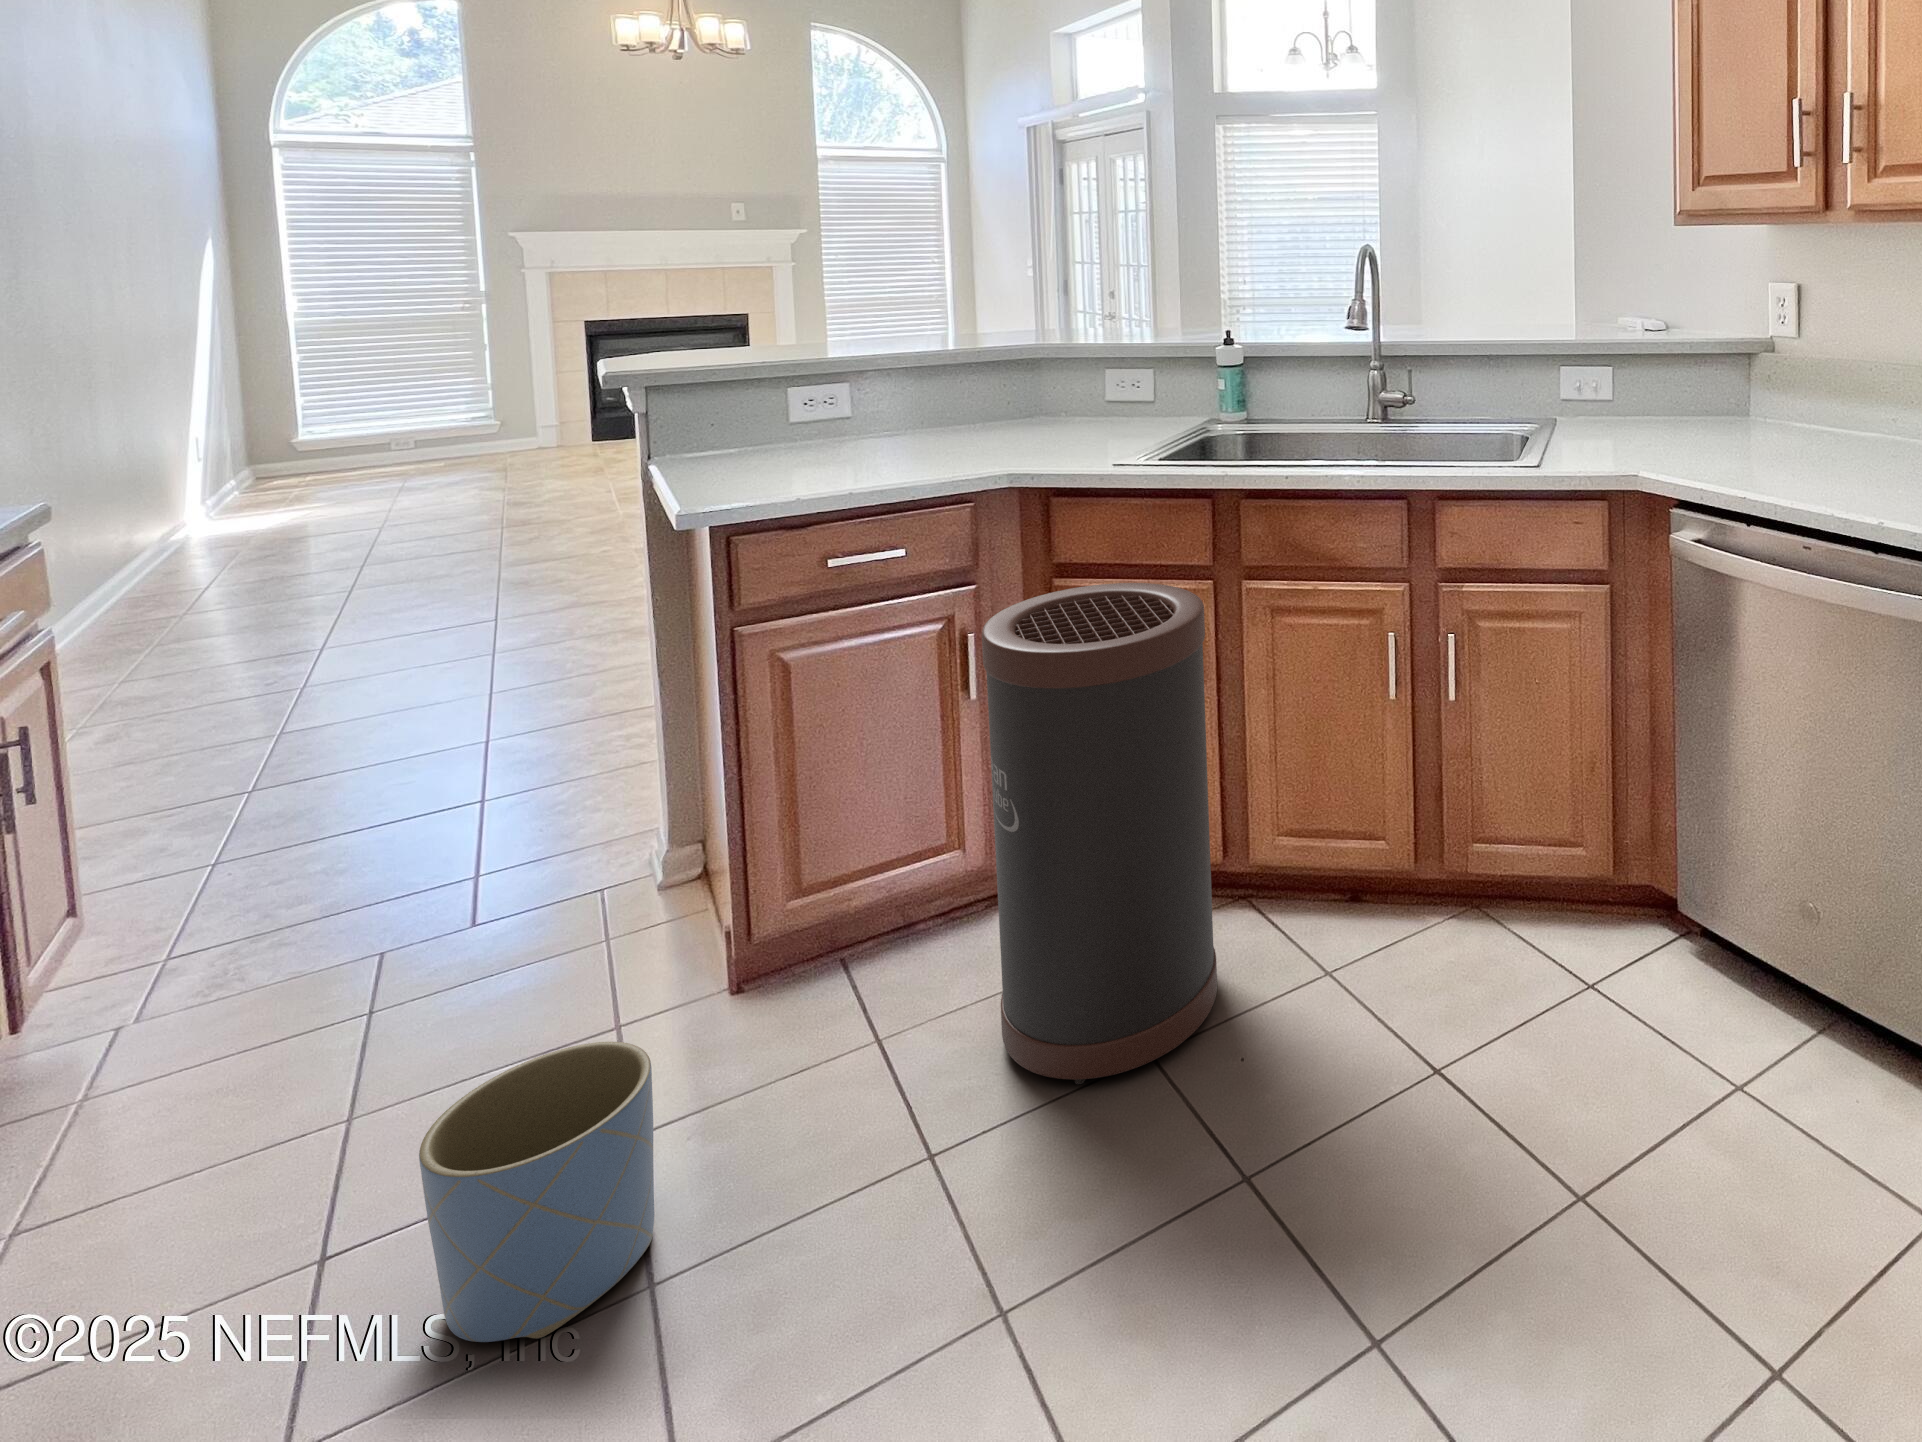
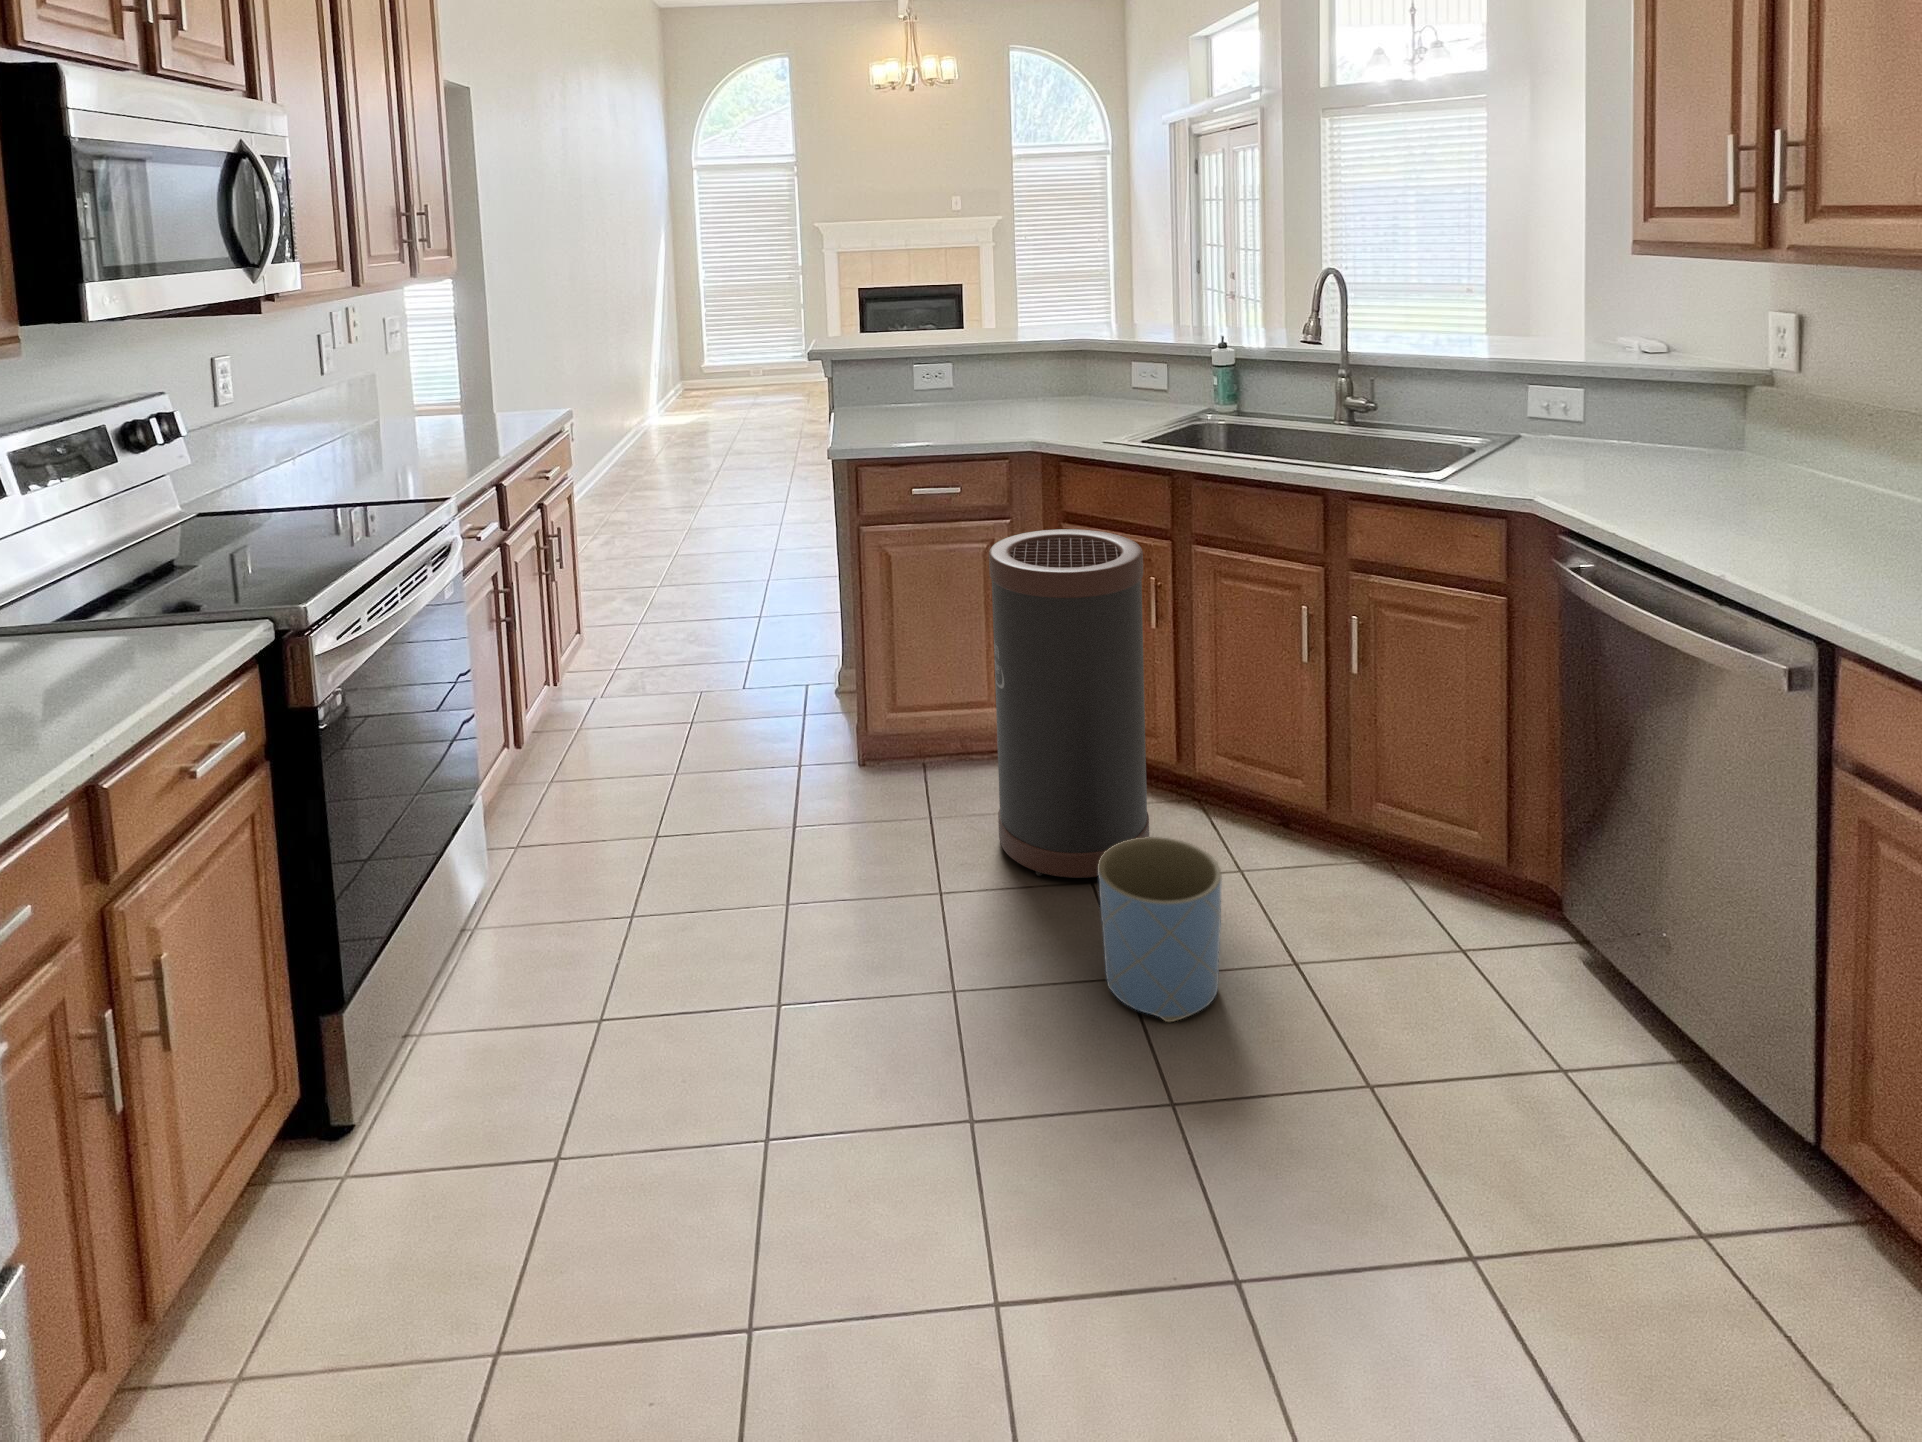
planter: present [419,1042,654,1342] -> present [1098,837,1222,1022]

